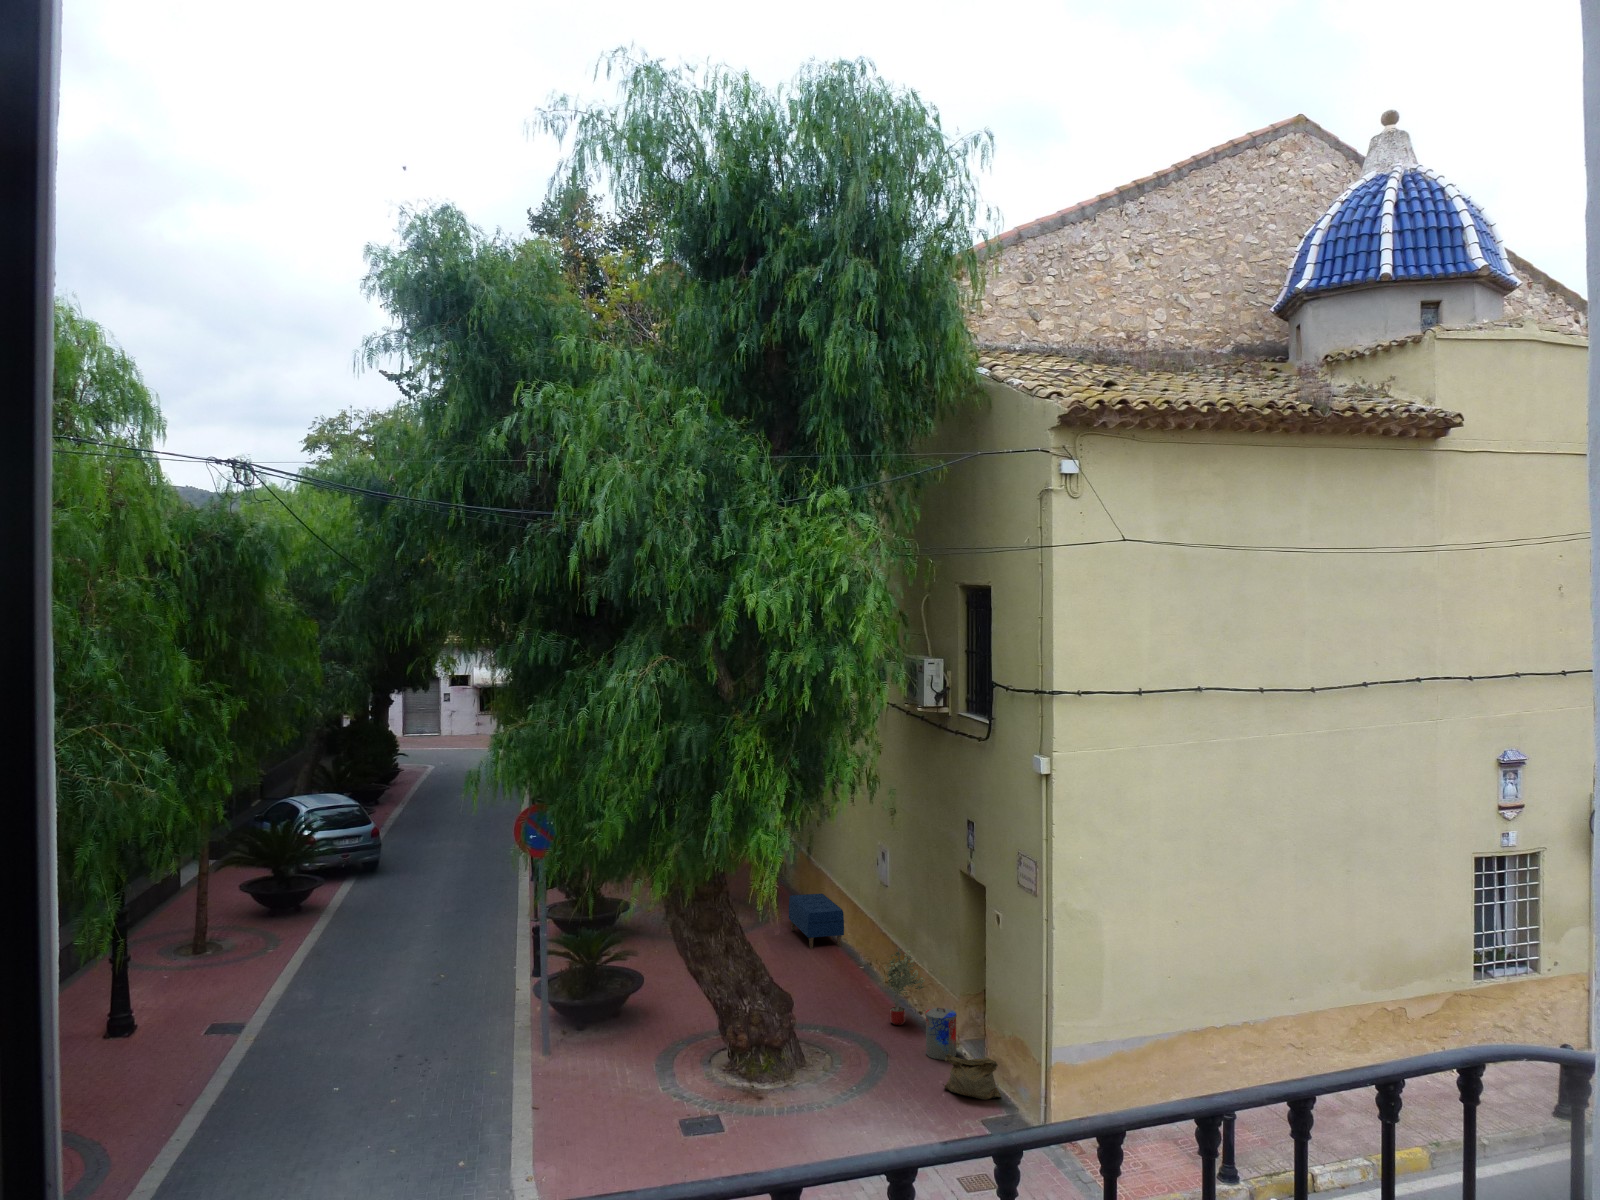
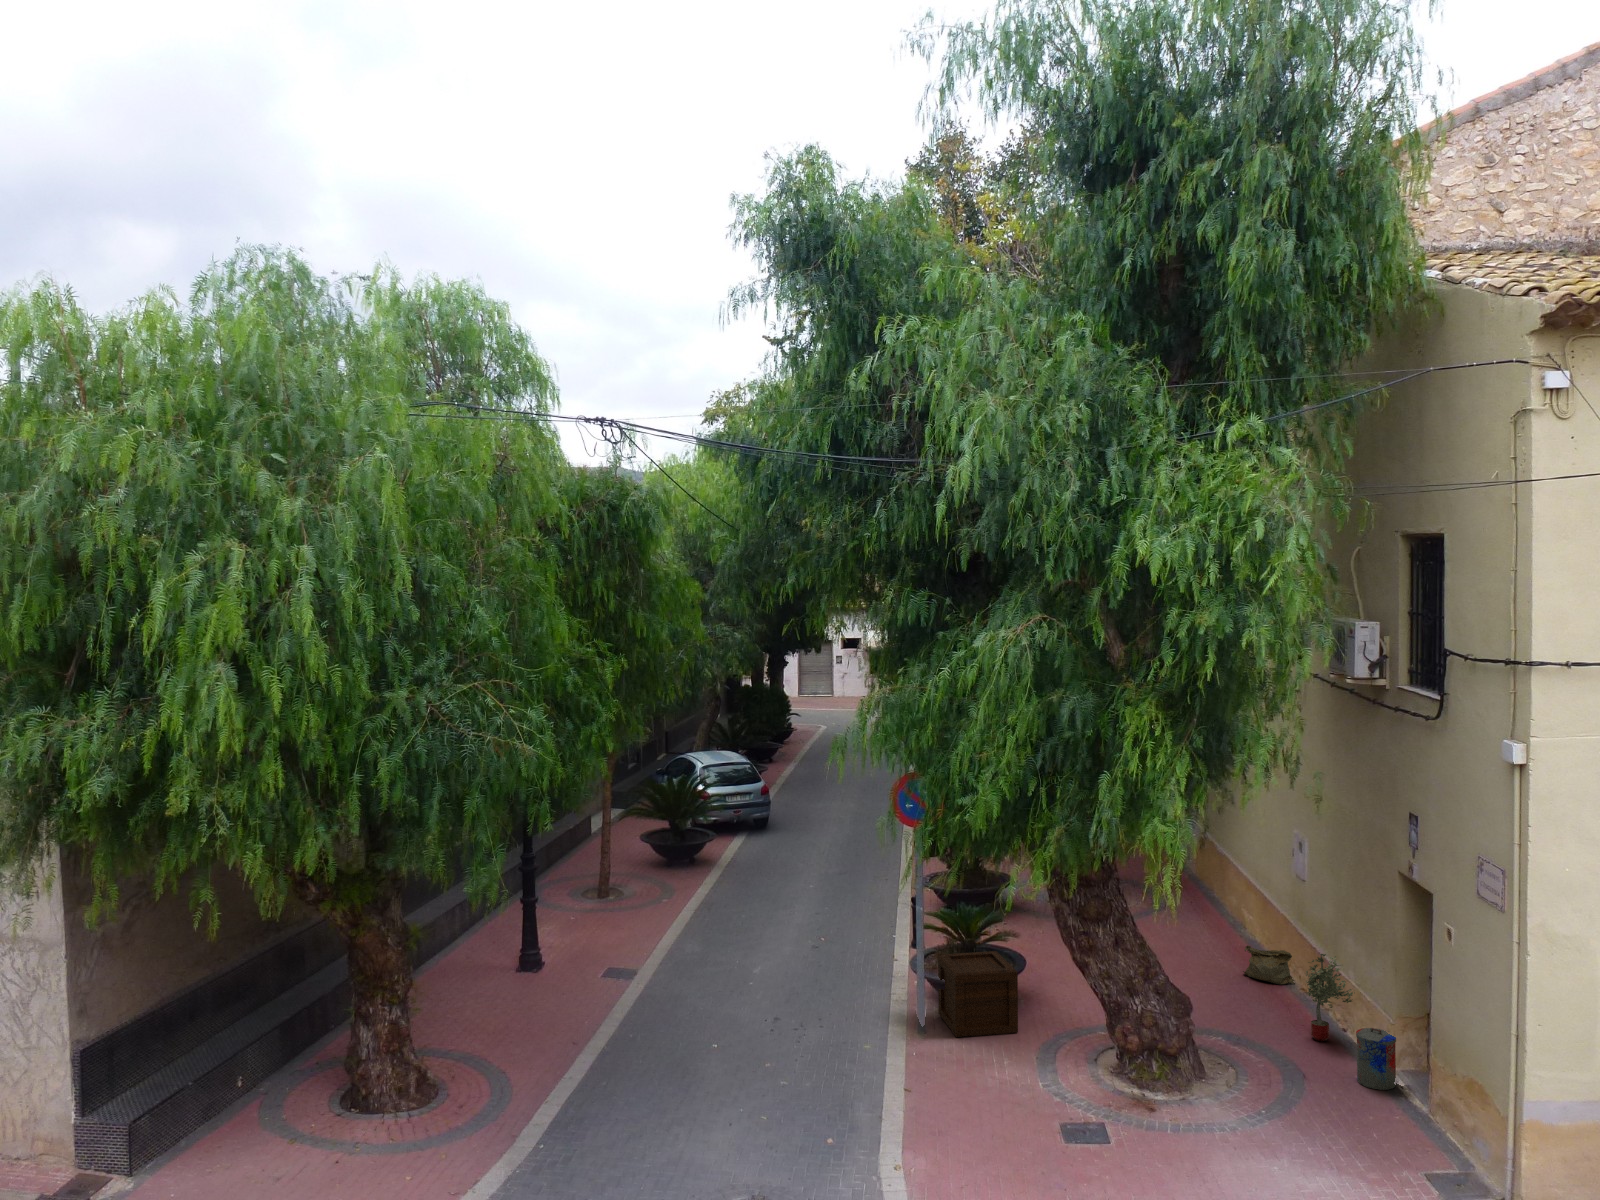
bench: present [789,894,844,949] -> none [1188,880,1253,942]
wooden crate: none [561,971,637,1055] -> present [938,951,1018,1037]
bag: present [944,1054,1001,1100] -> present [1243,945,1295,985]

